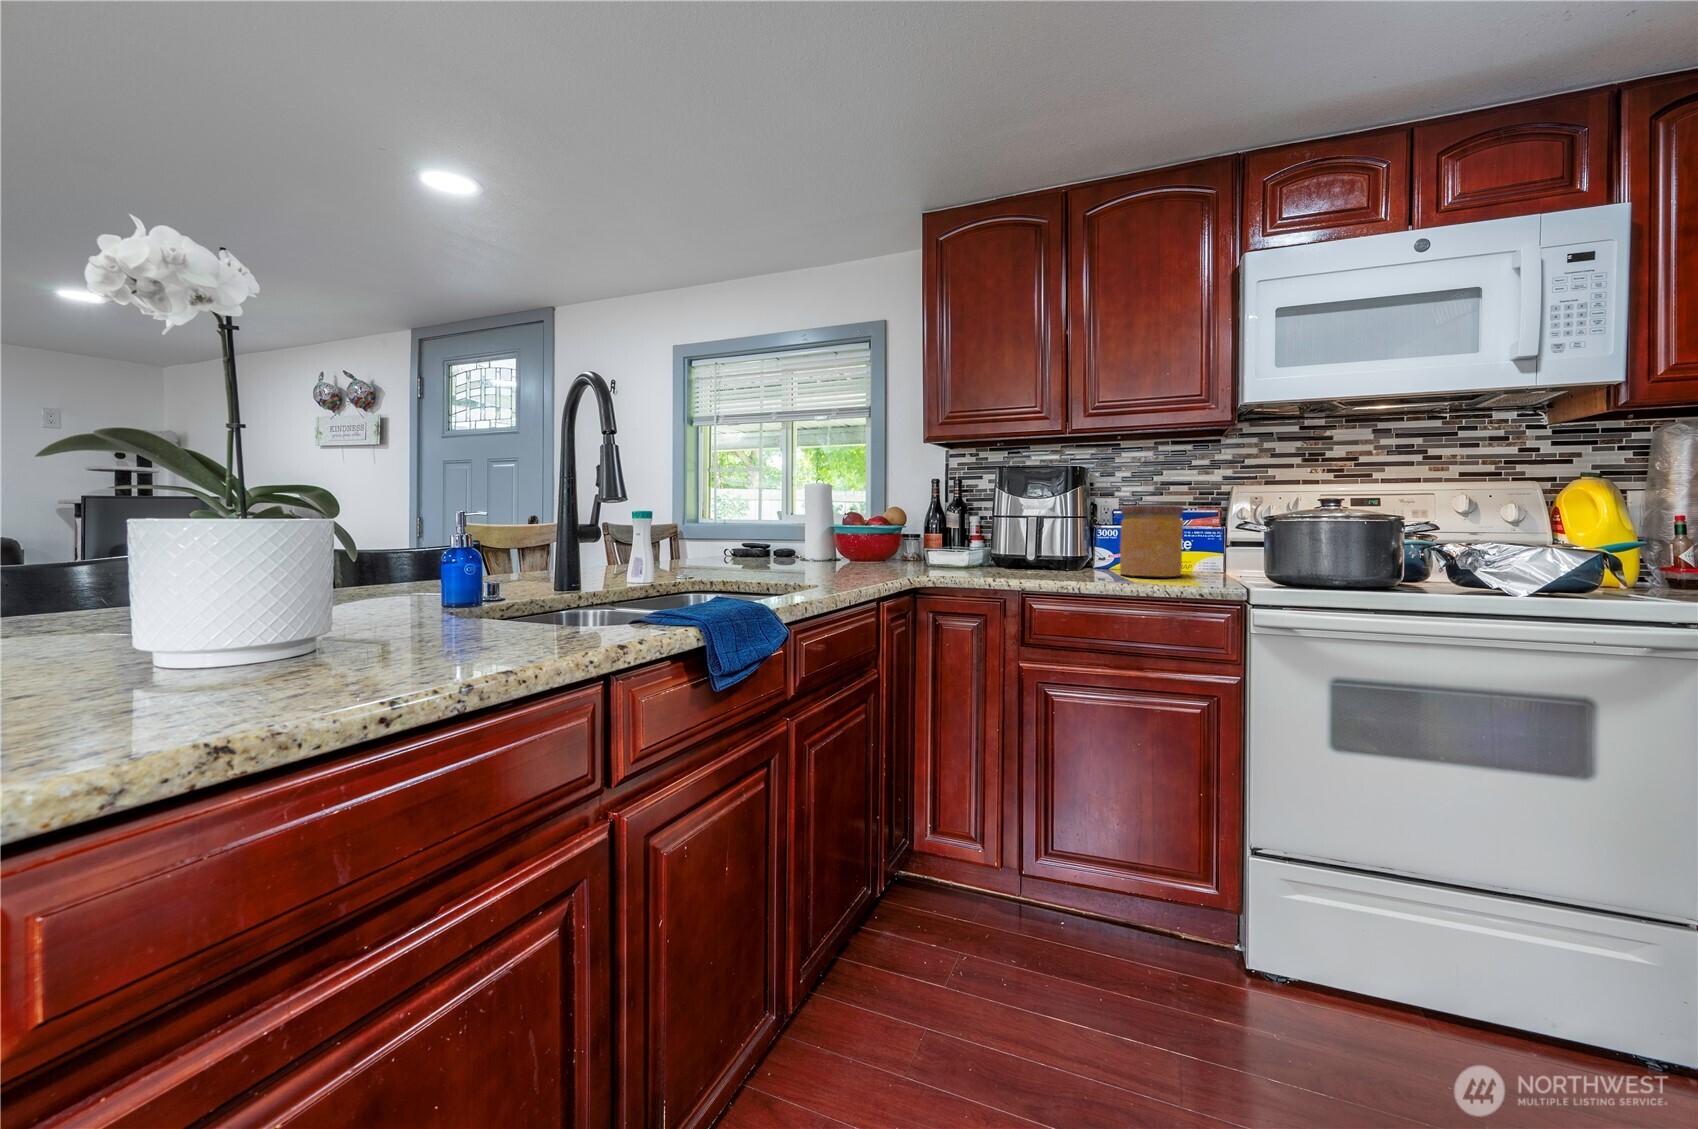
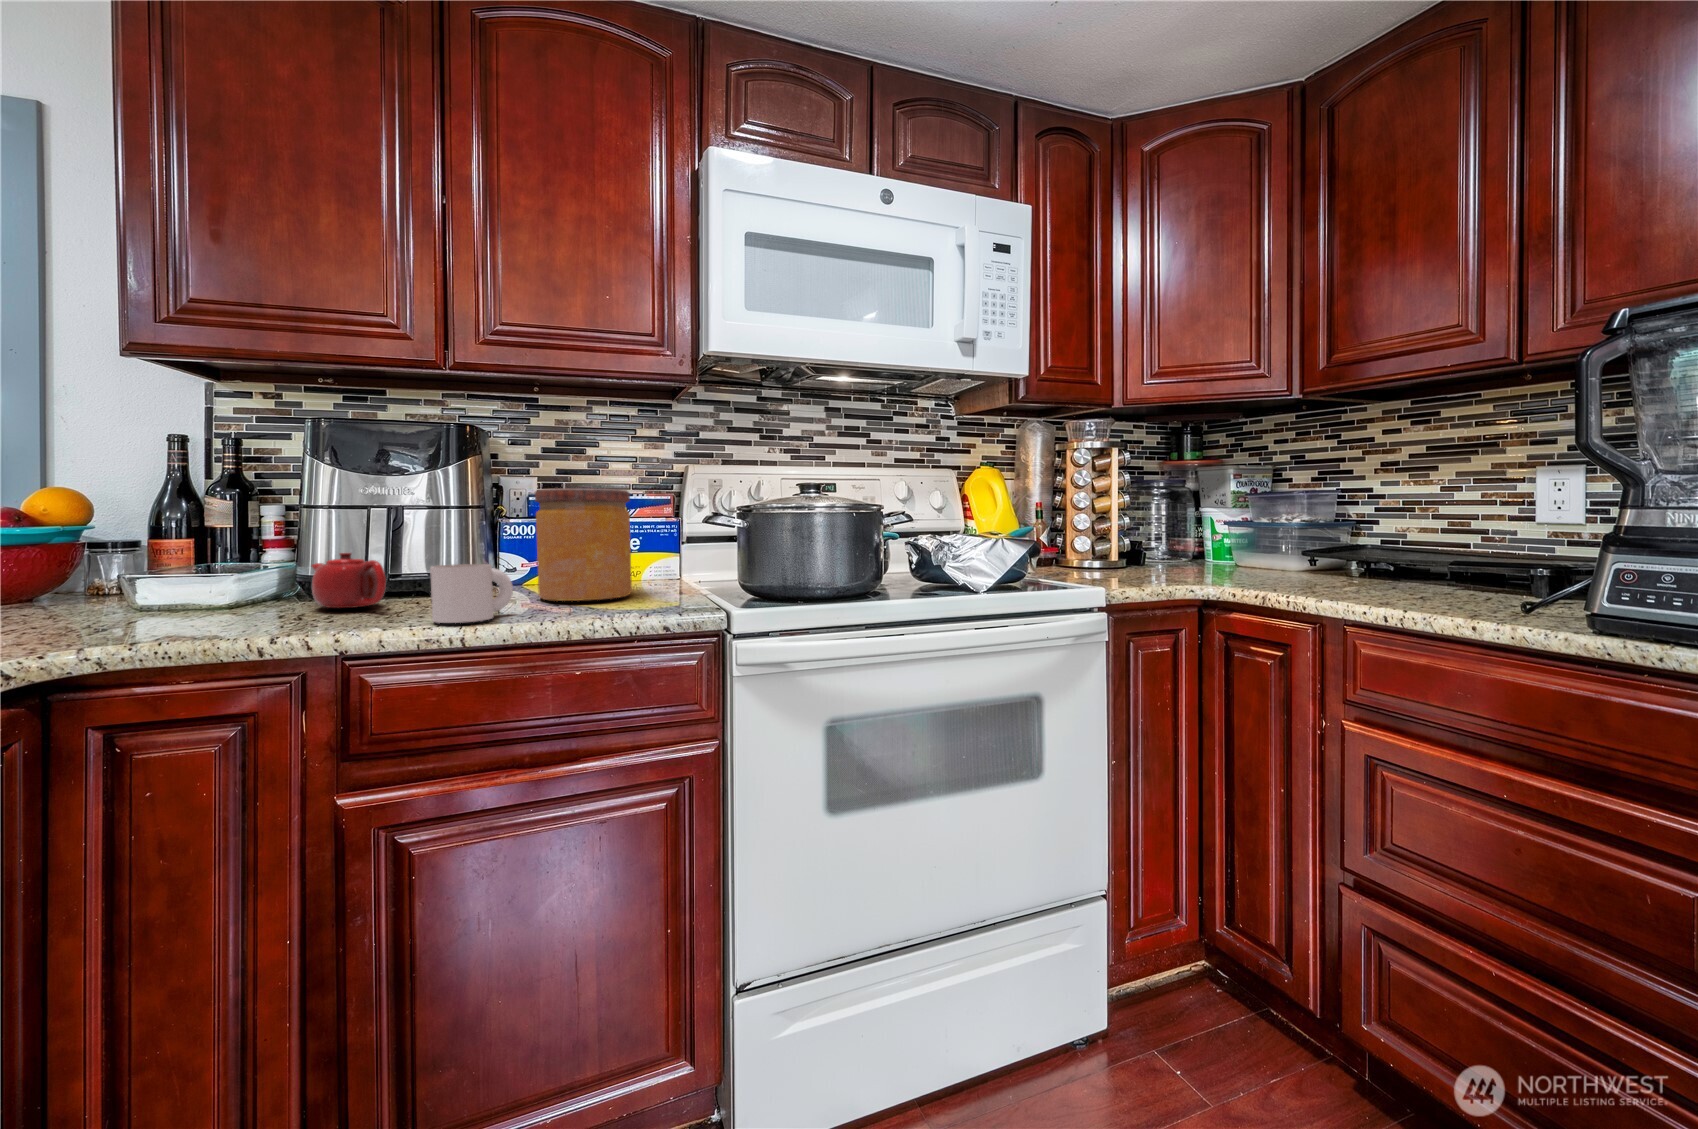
teapot: none [1001,542,1039,572] -> present [311,553,386,608]
mug: none [1063,549,1107,581] -> present [430,564,513,623]

